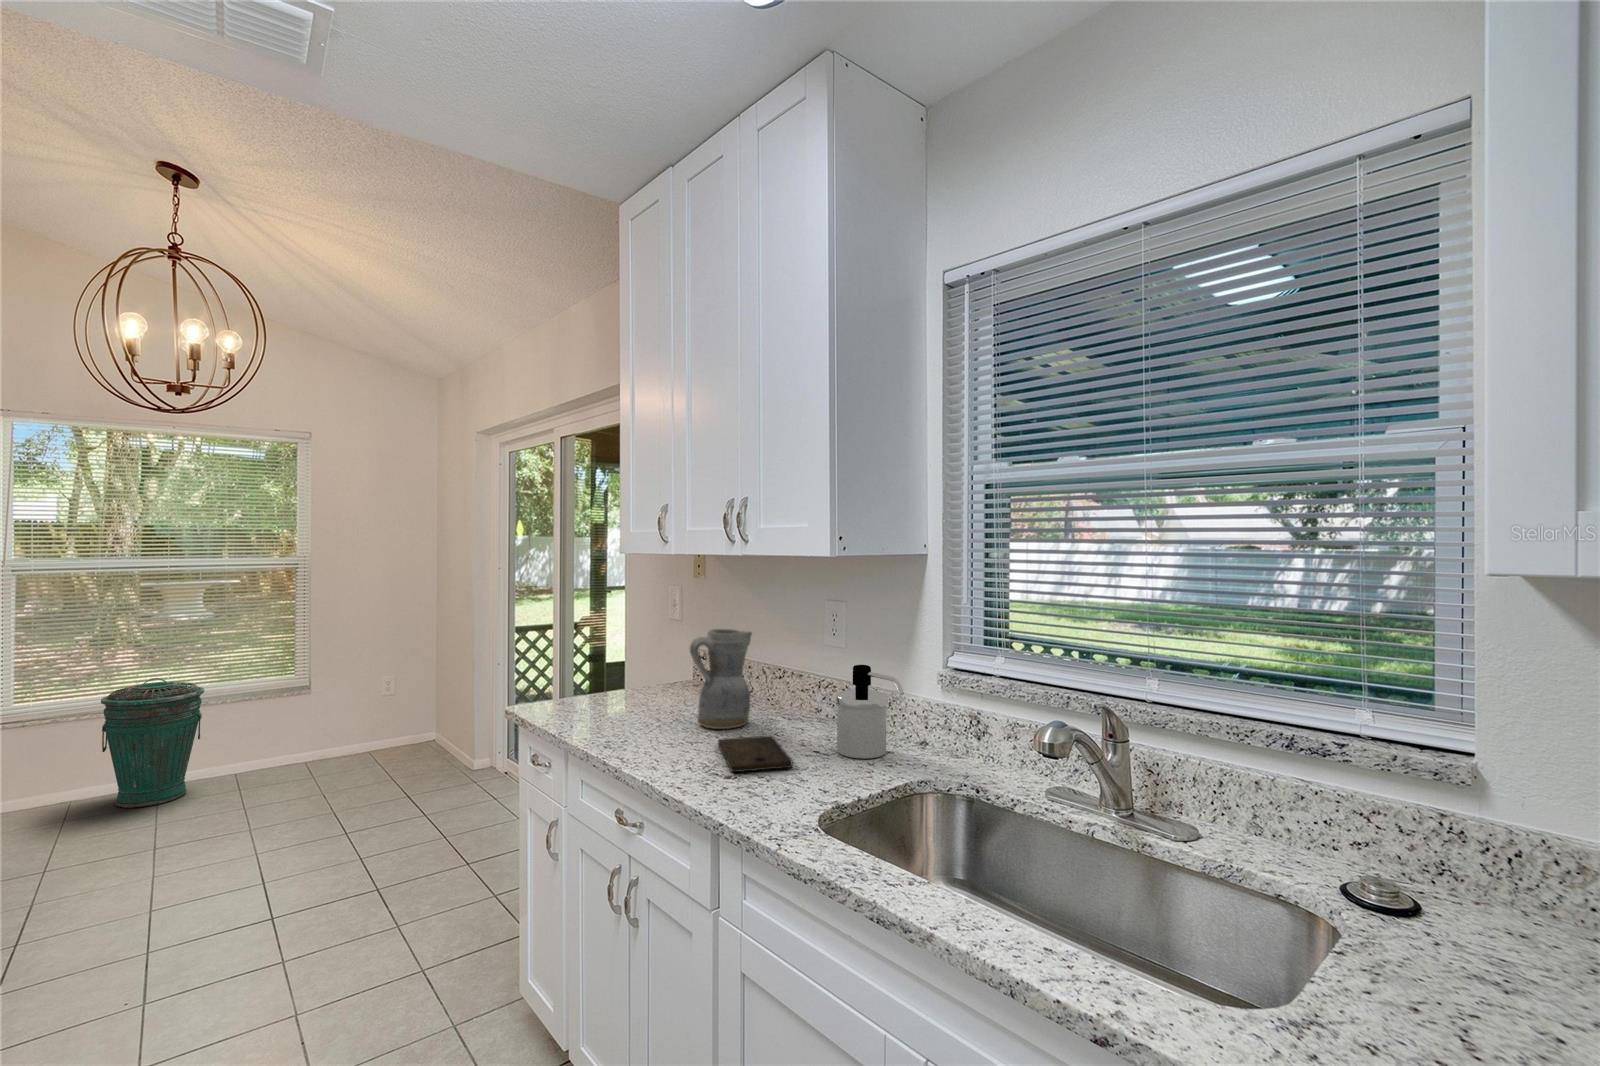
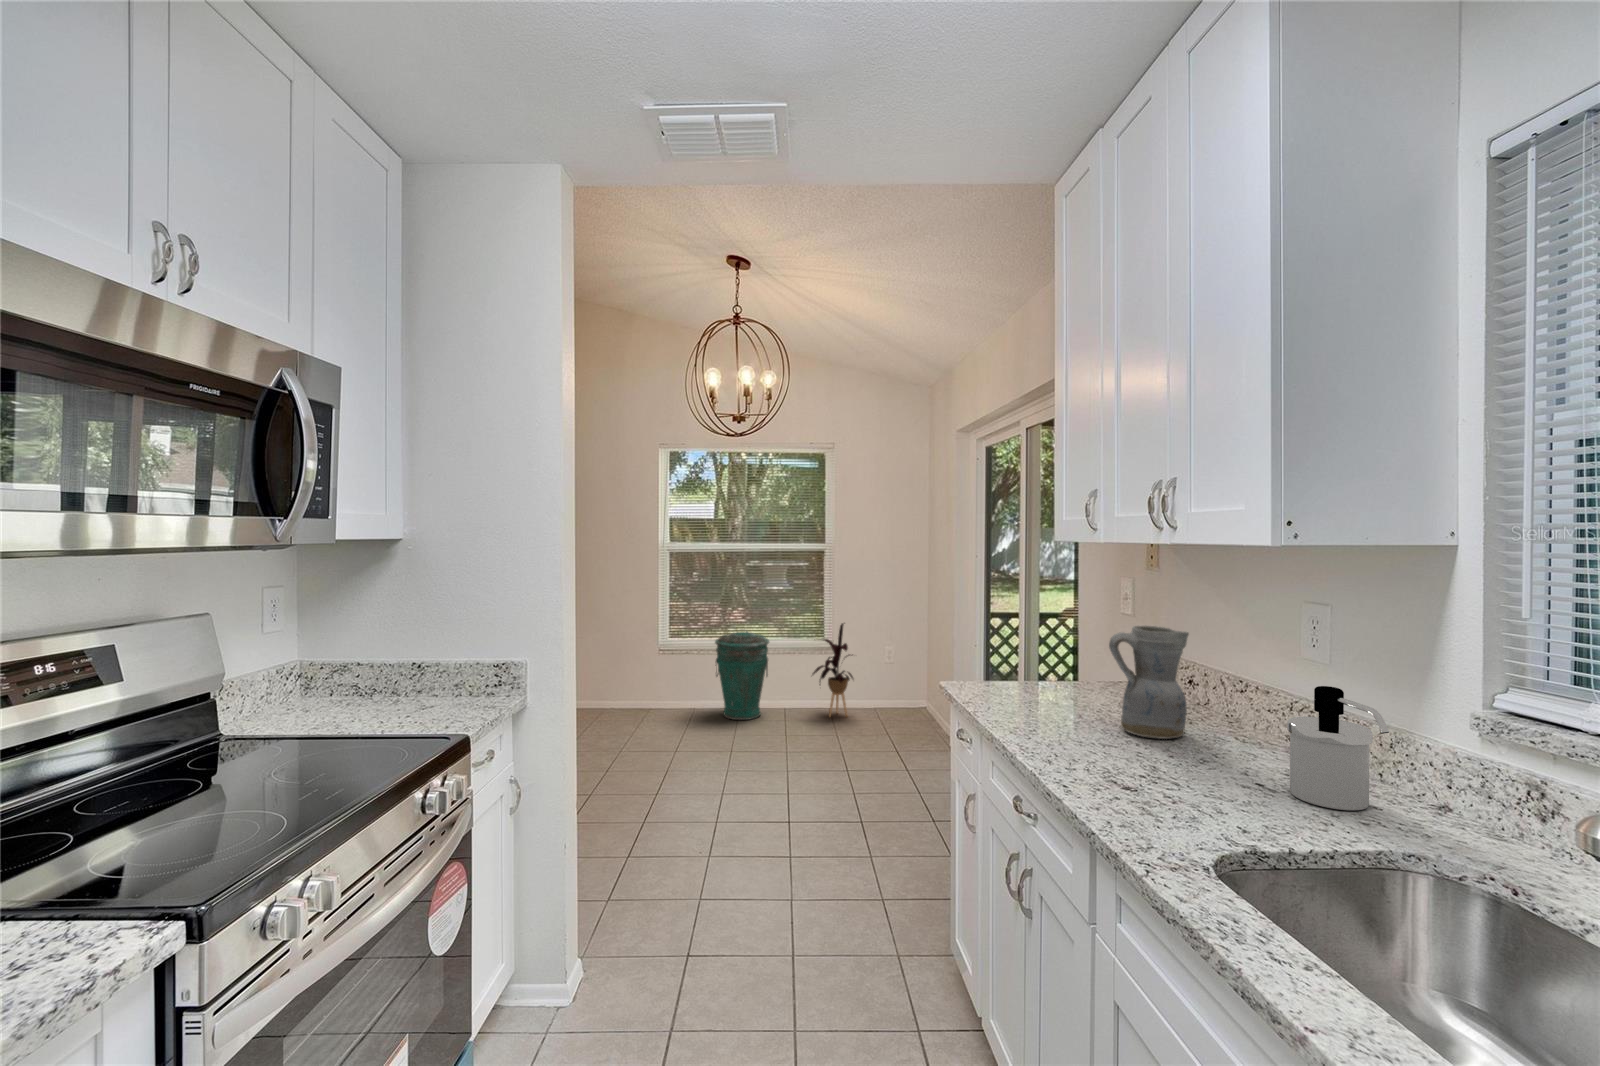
house plant: none [273,655,344,775] -> present [813,623,853,717]
cutting board: present [718,736,792,772] -> none [1132,747,1213,795]

